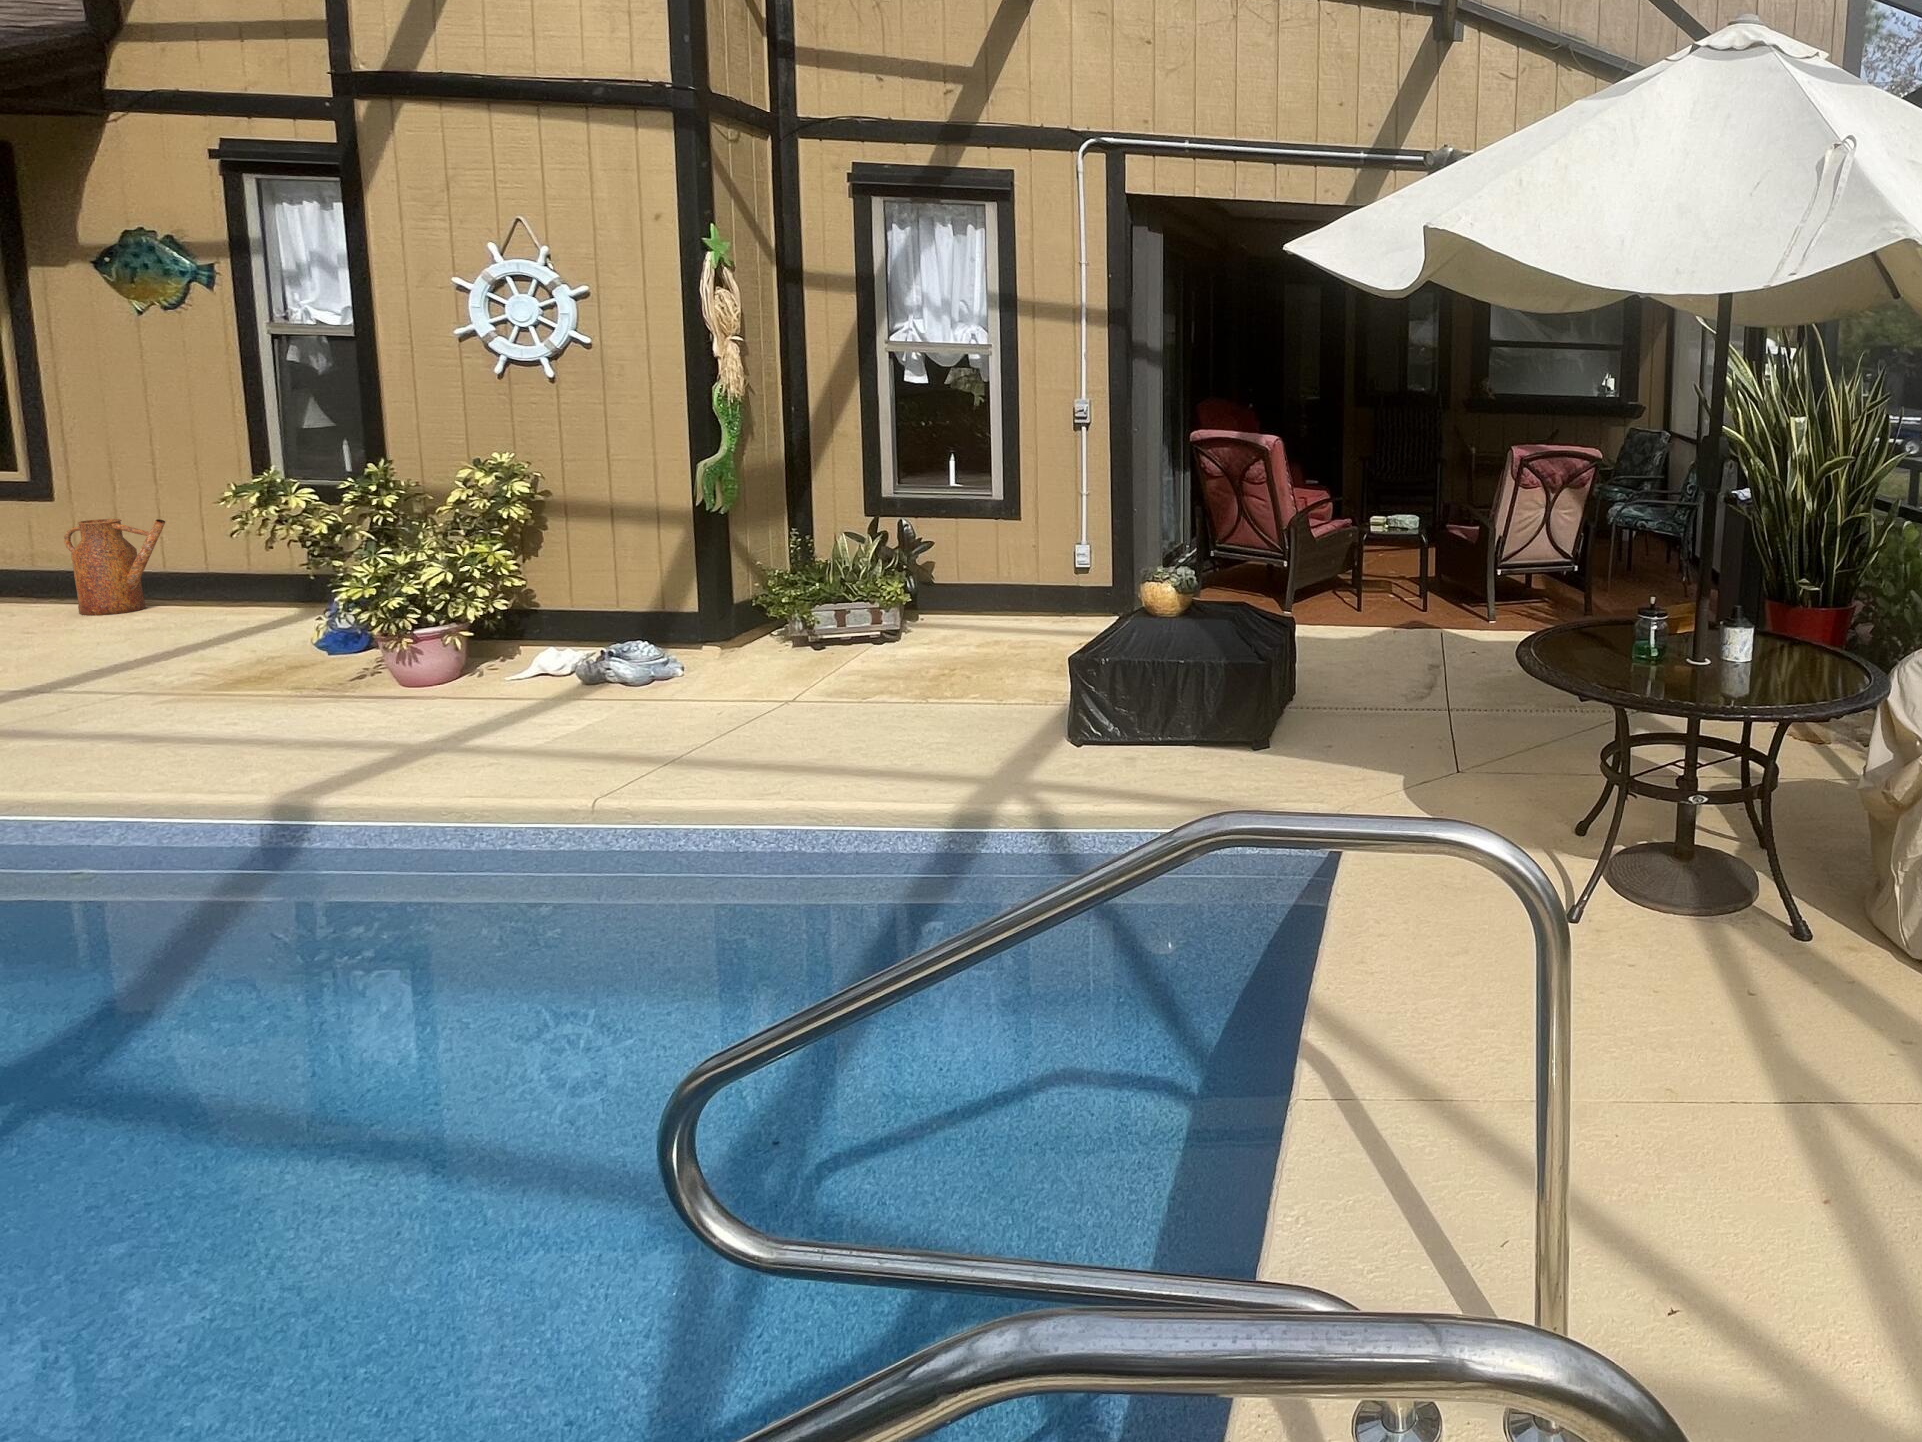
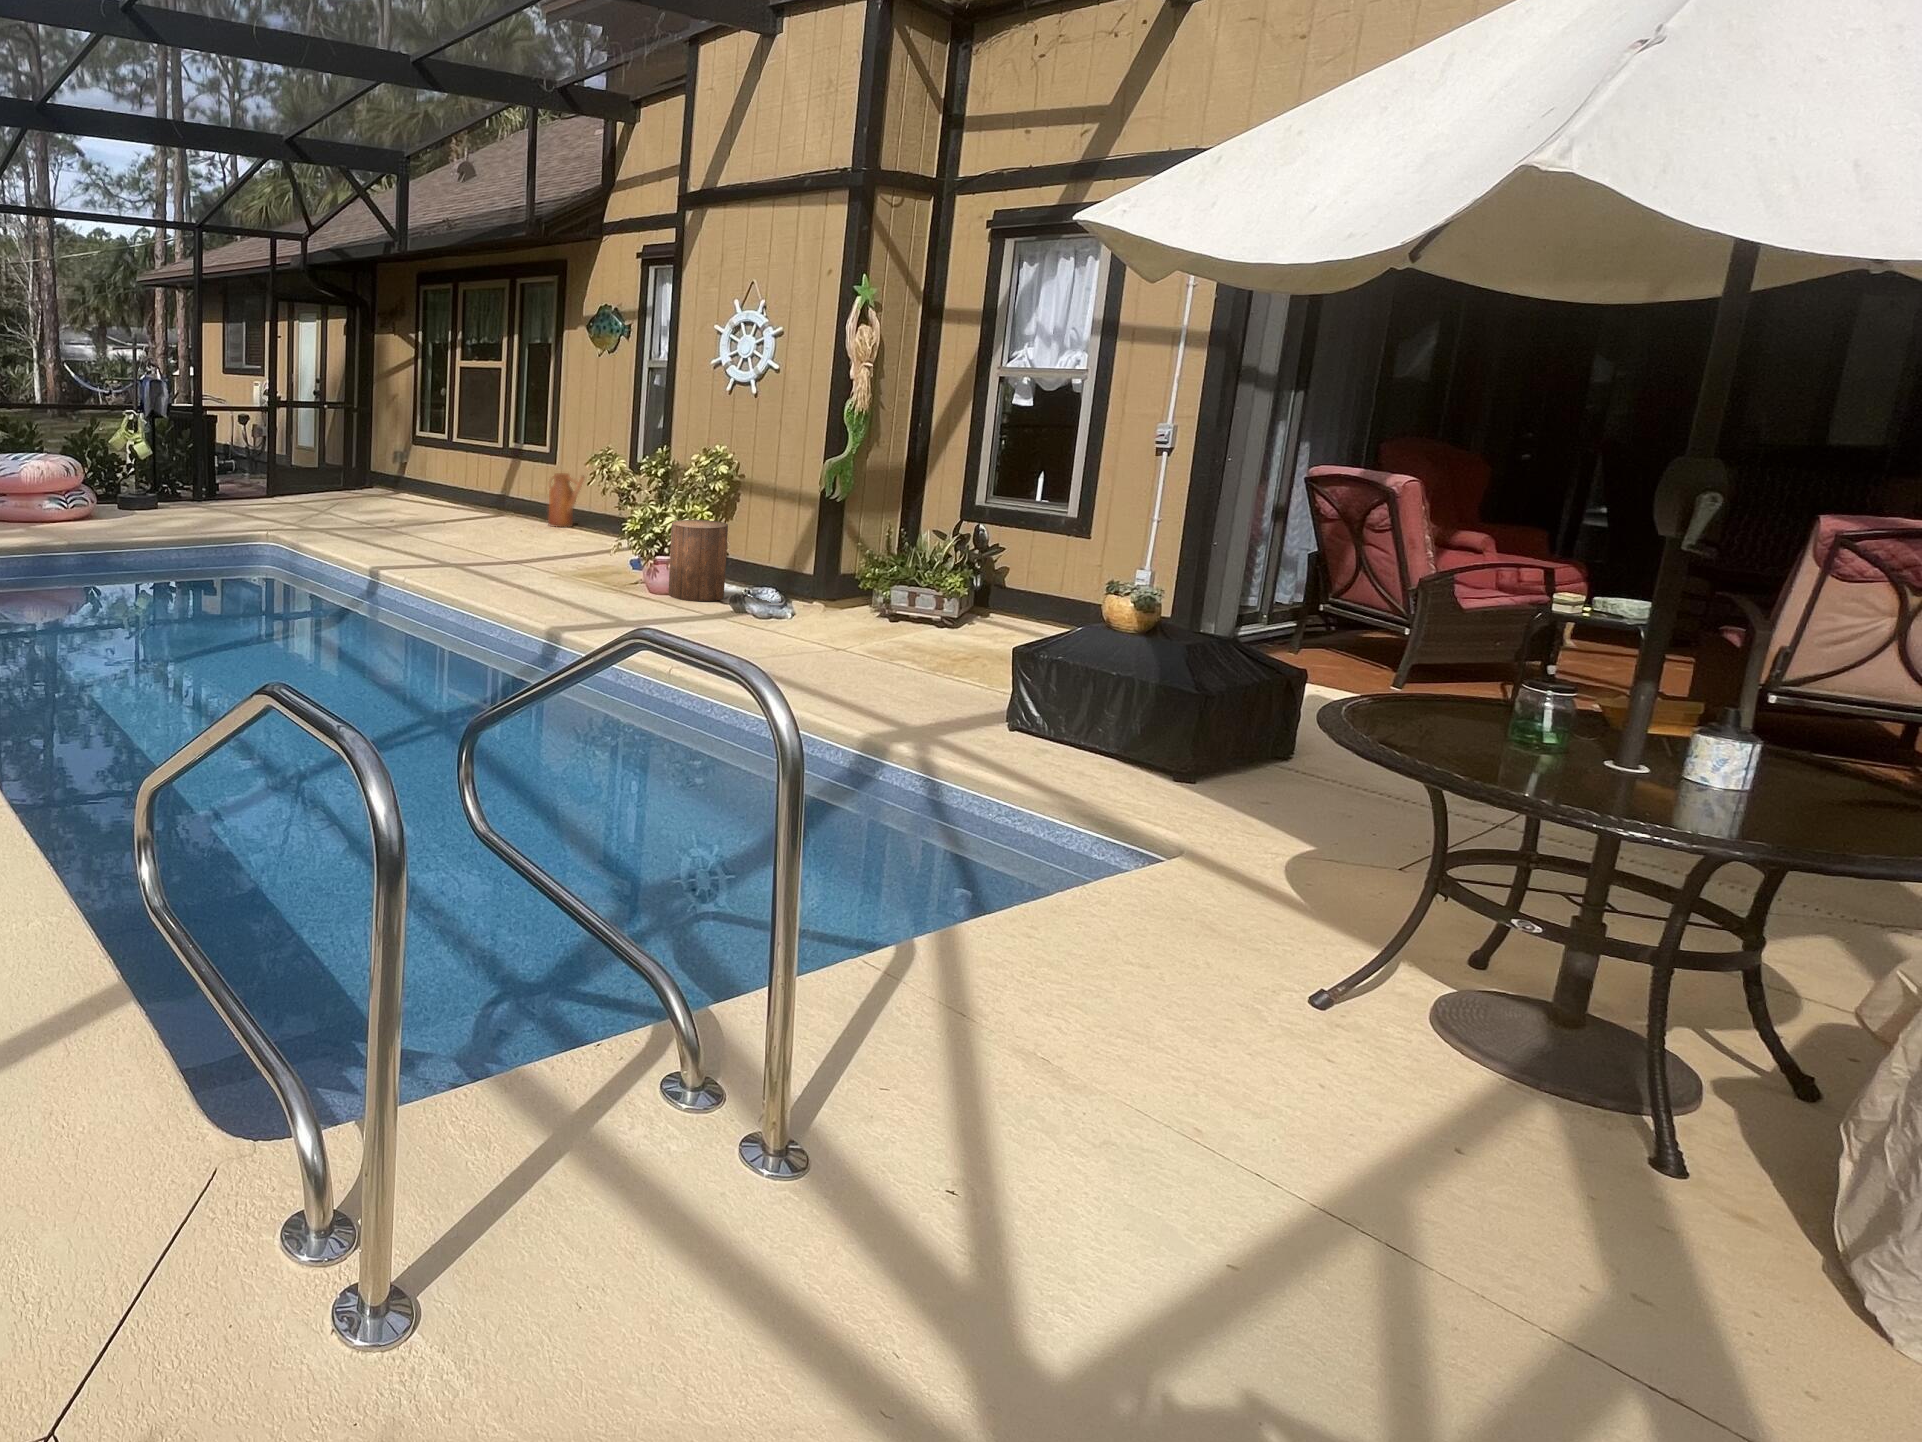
stool: none [446,561,561,686] -> present [668,520,728,601]

